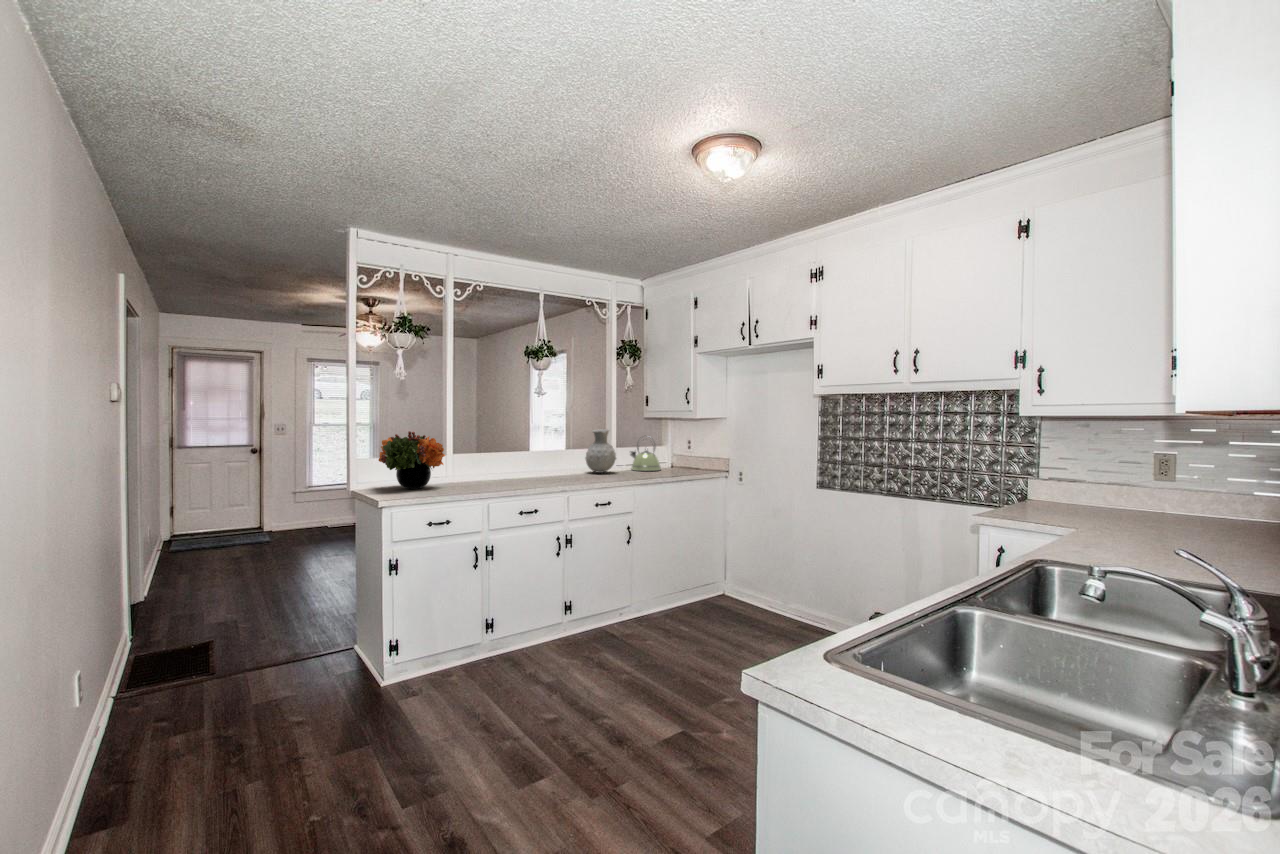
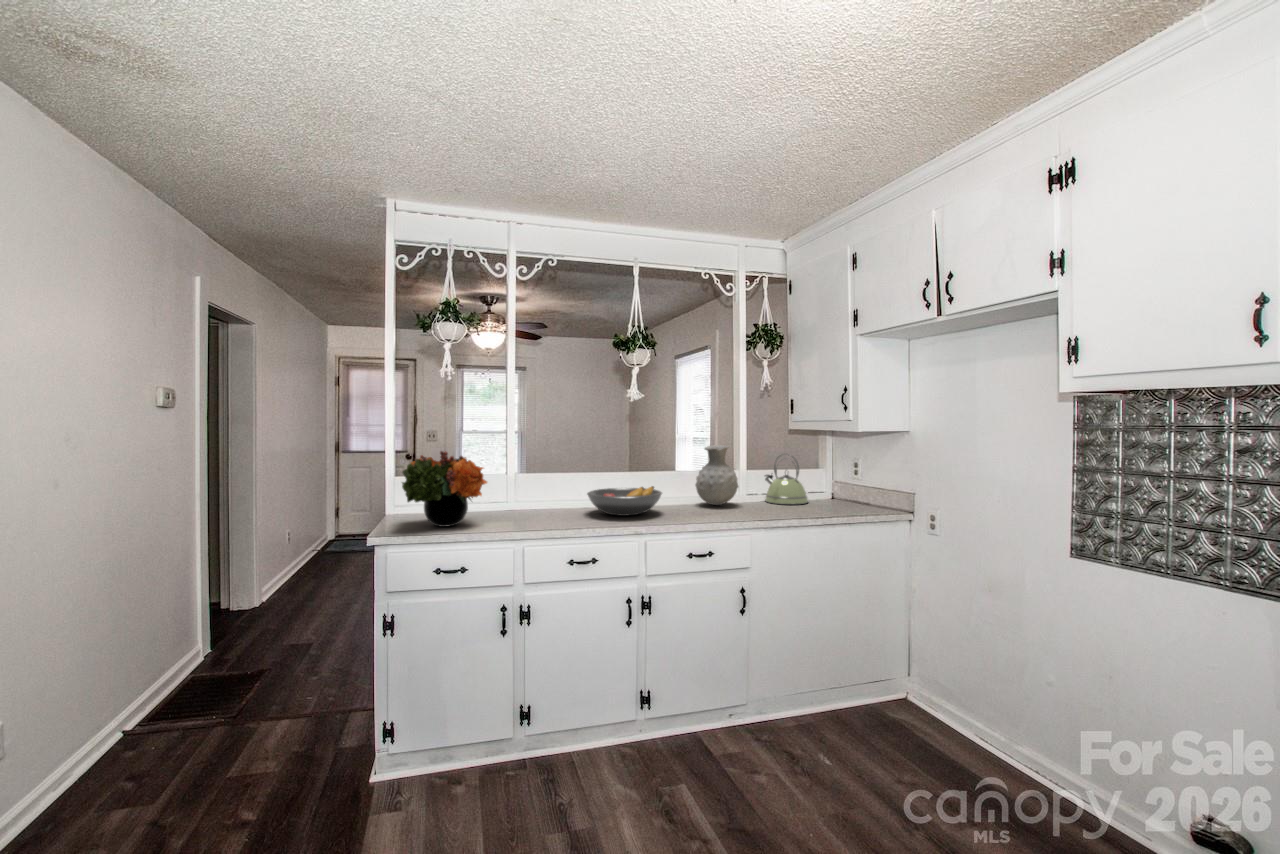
fruit bowl: none [512,458,569,479] -> present [587,486,662,516]

